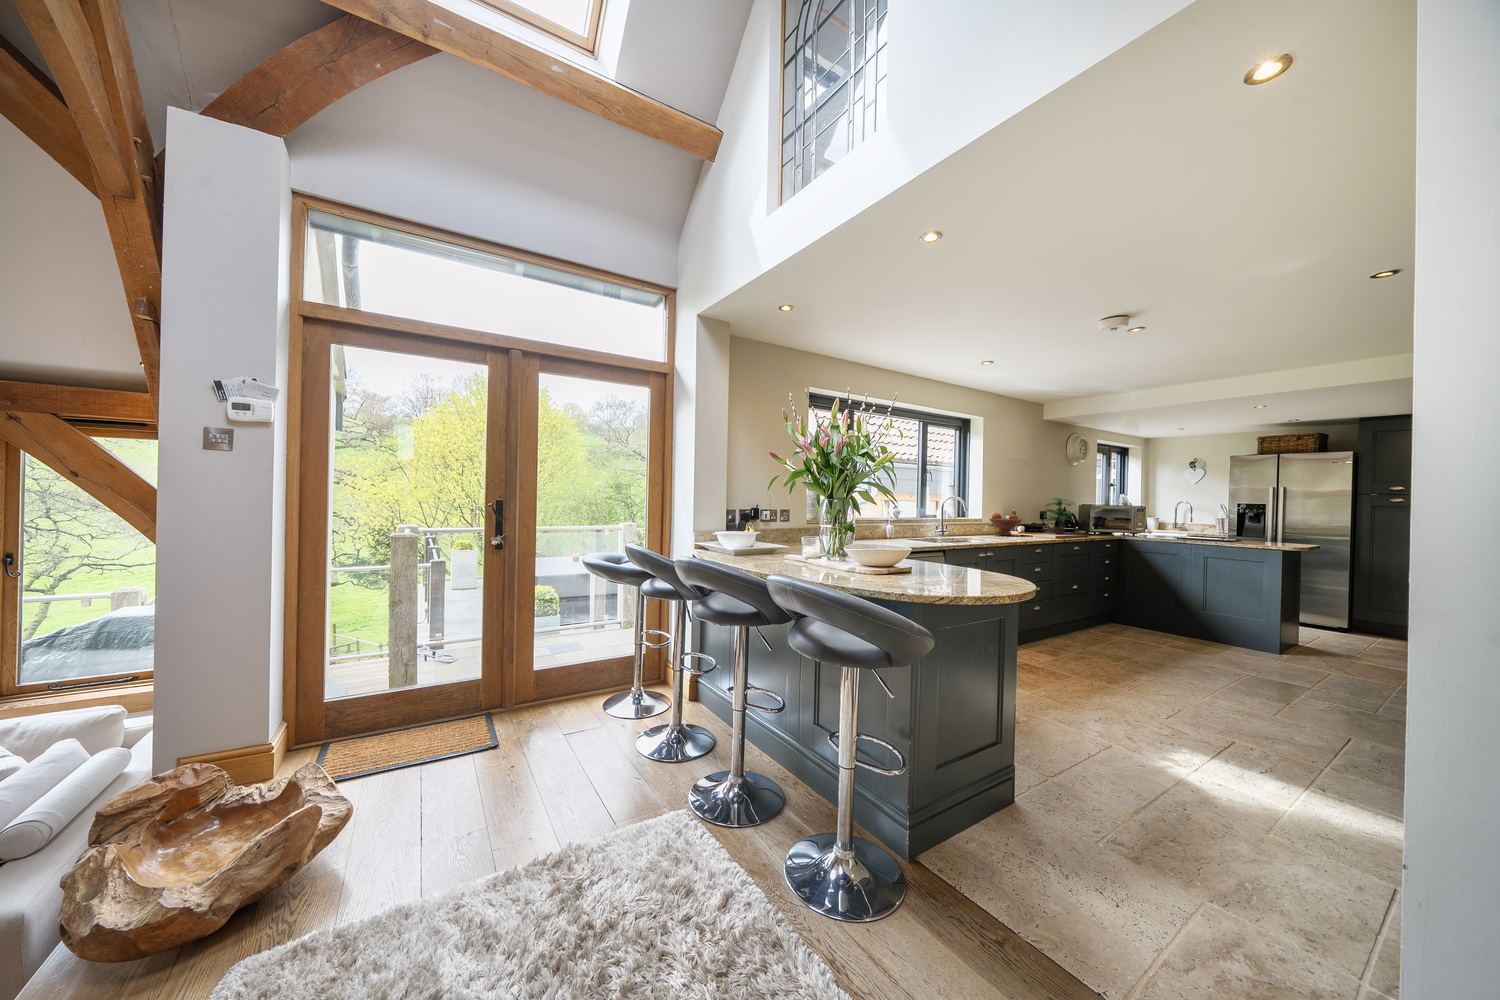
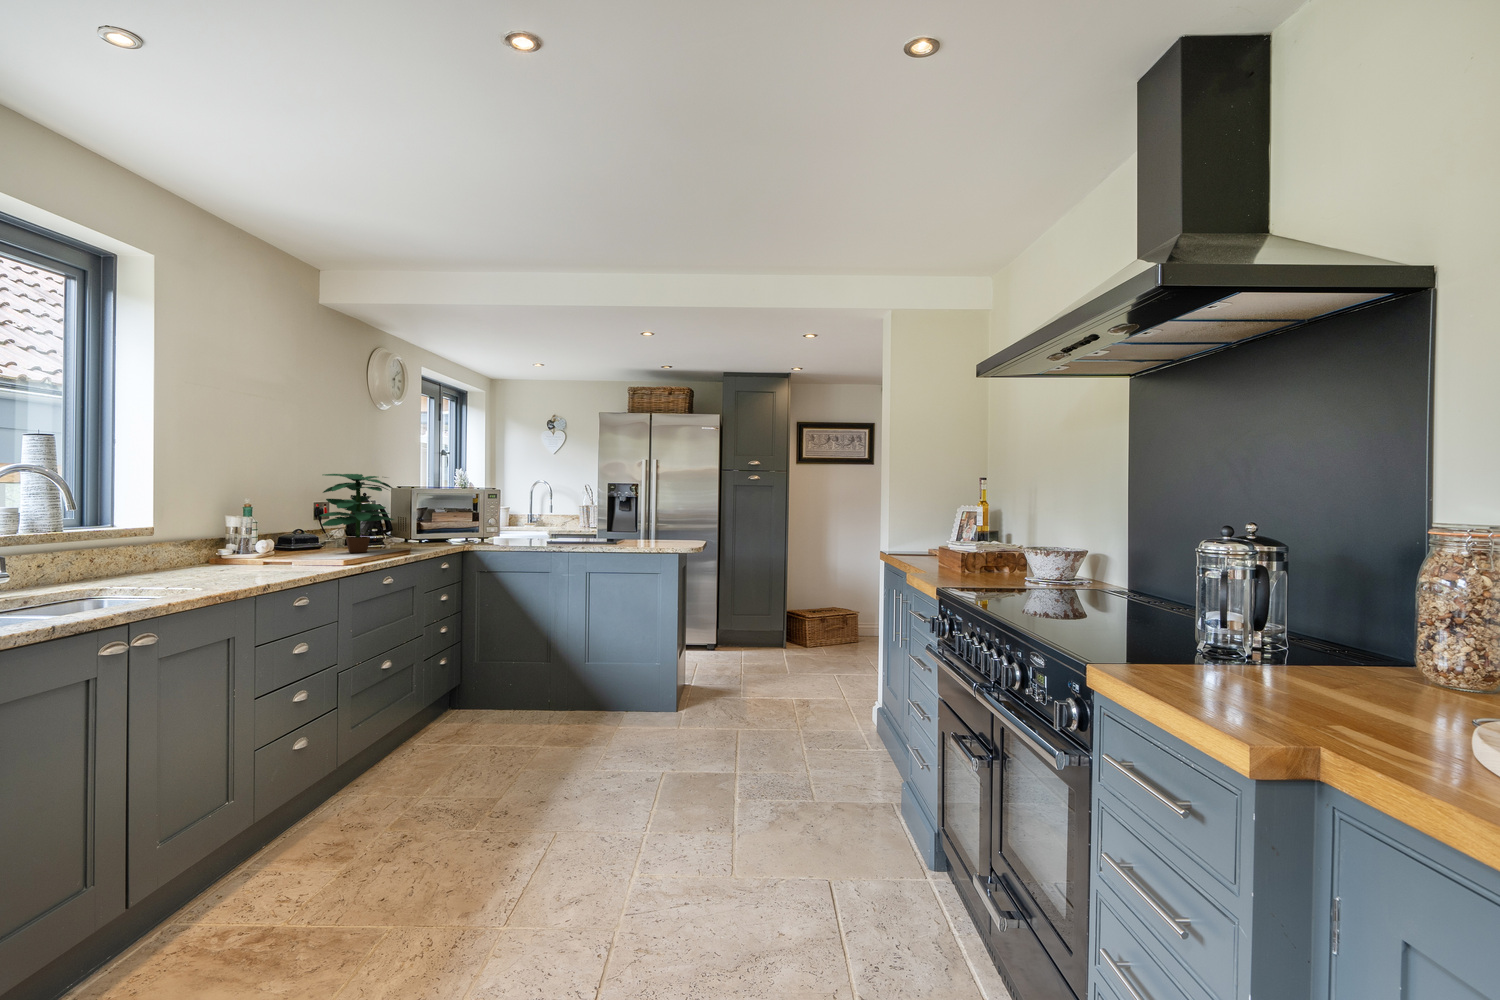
fruit bowl: present [990,513,1023,535] -> none [165,512,264,572]

